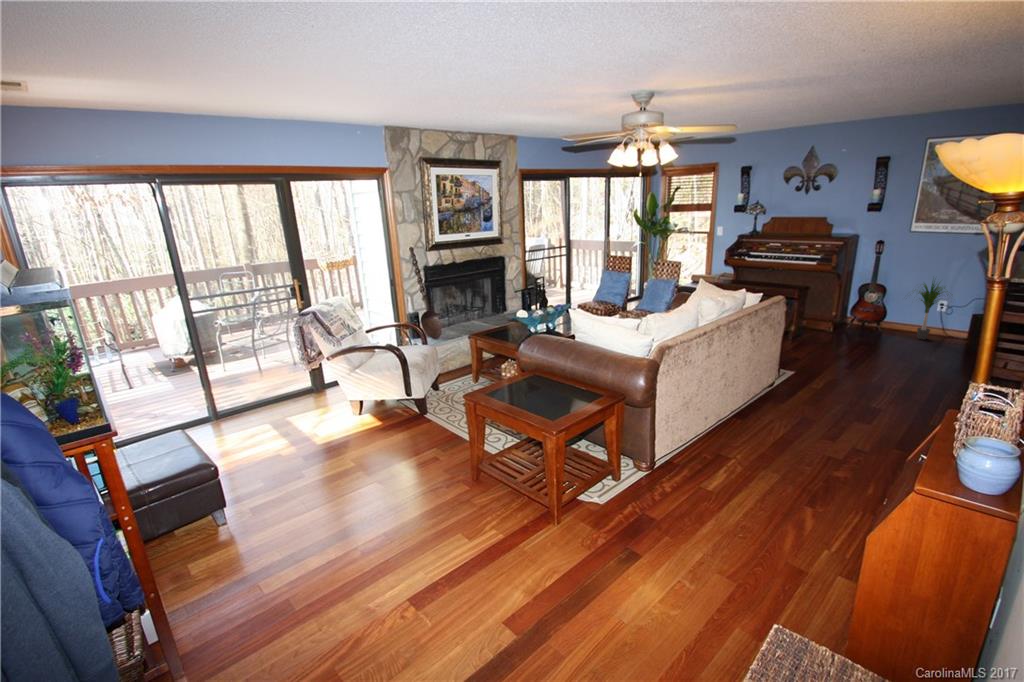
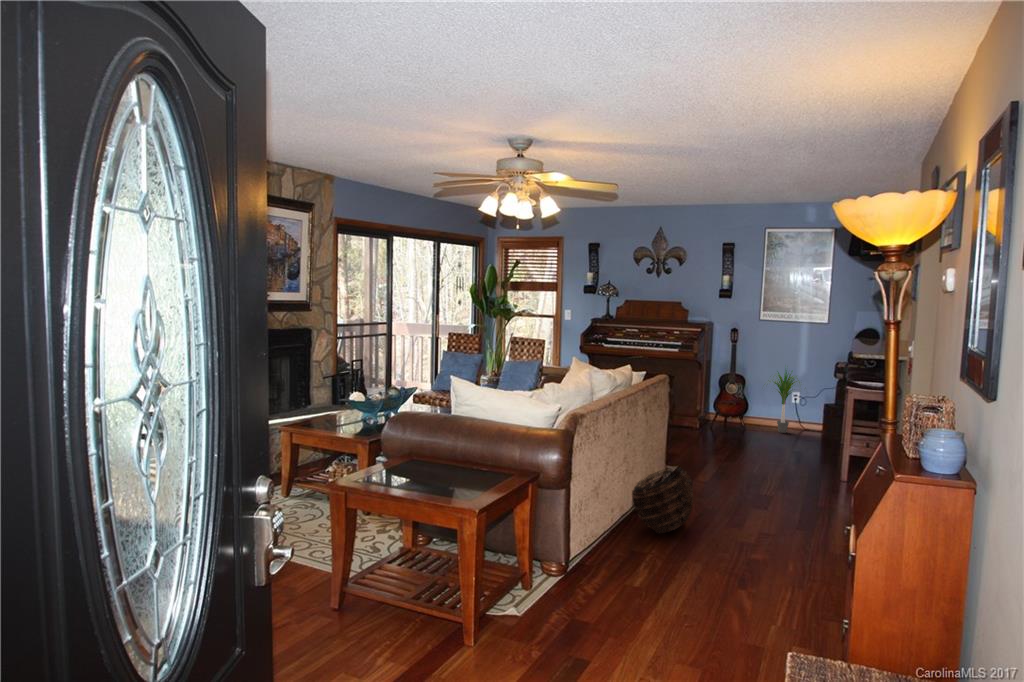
basket: none [725,383,788,441] -> present [632,467,694,533]

